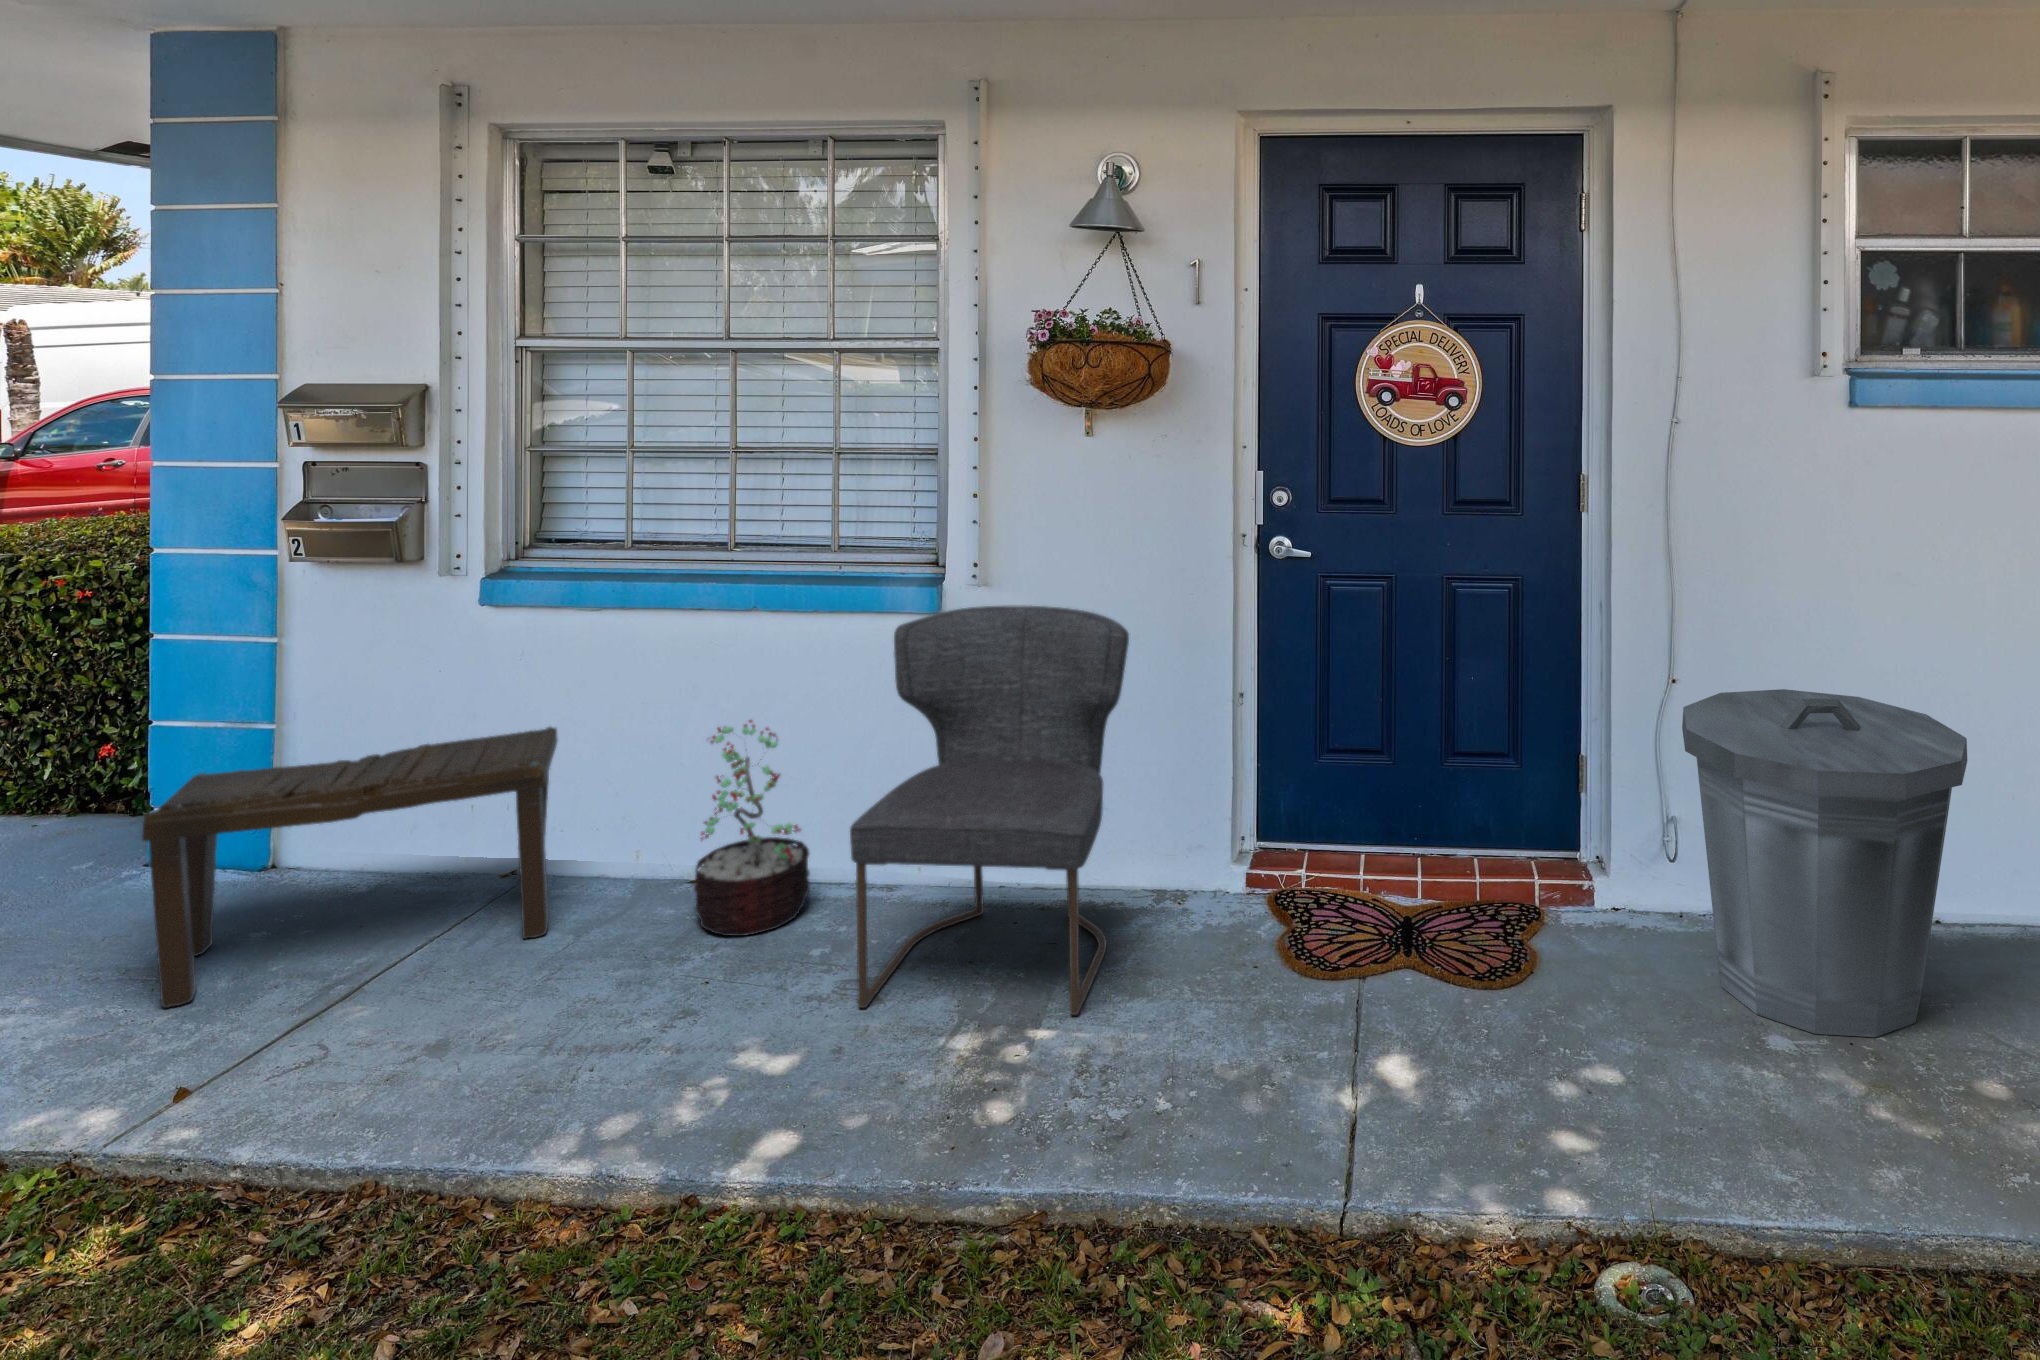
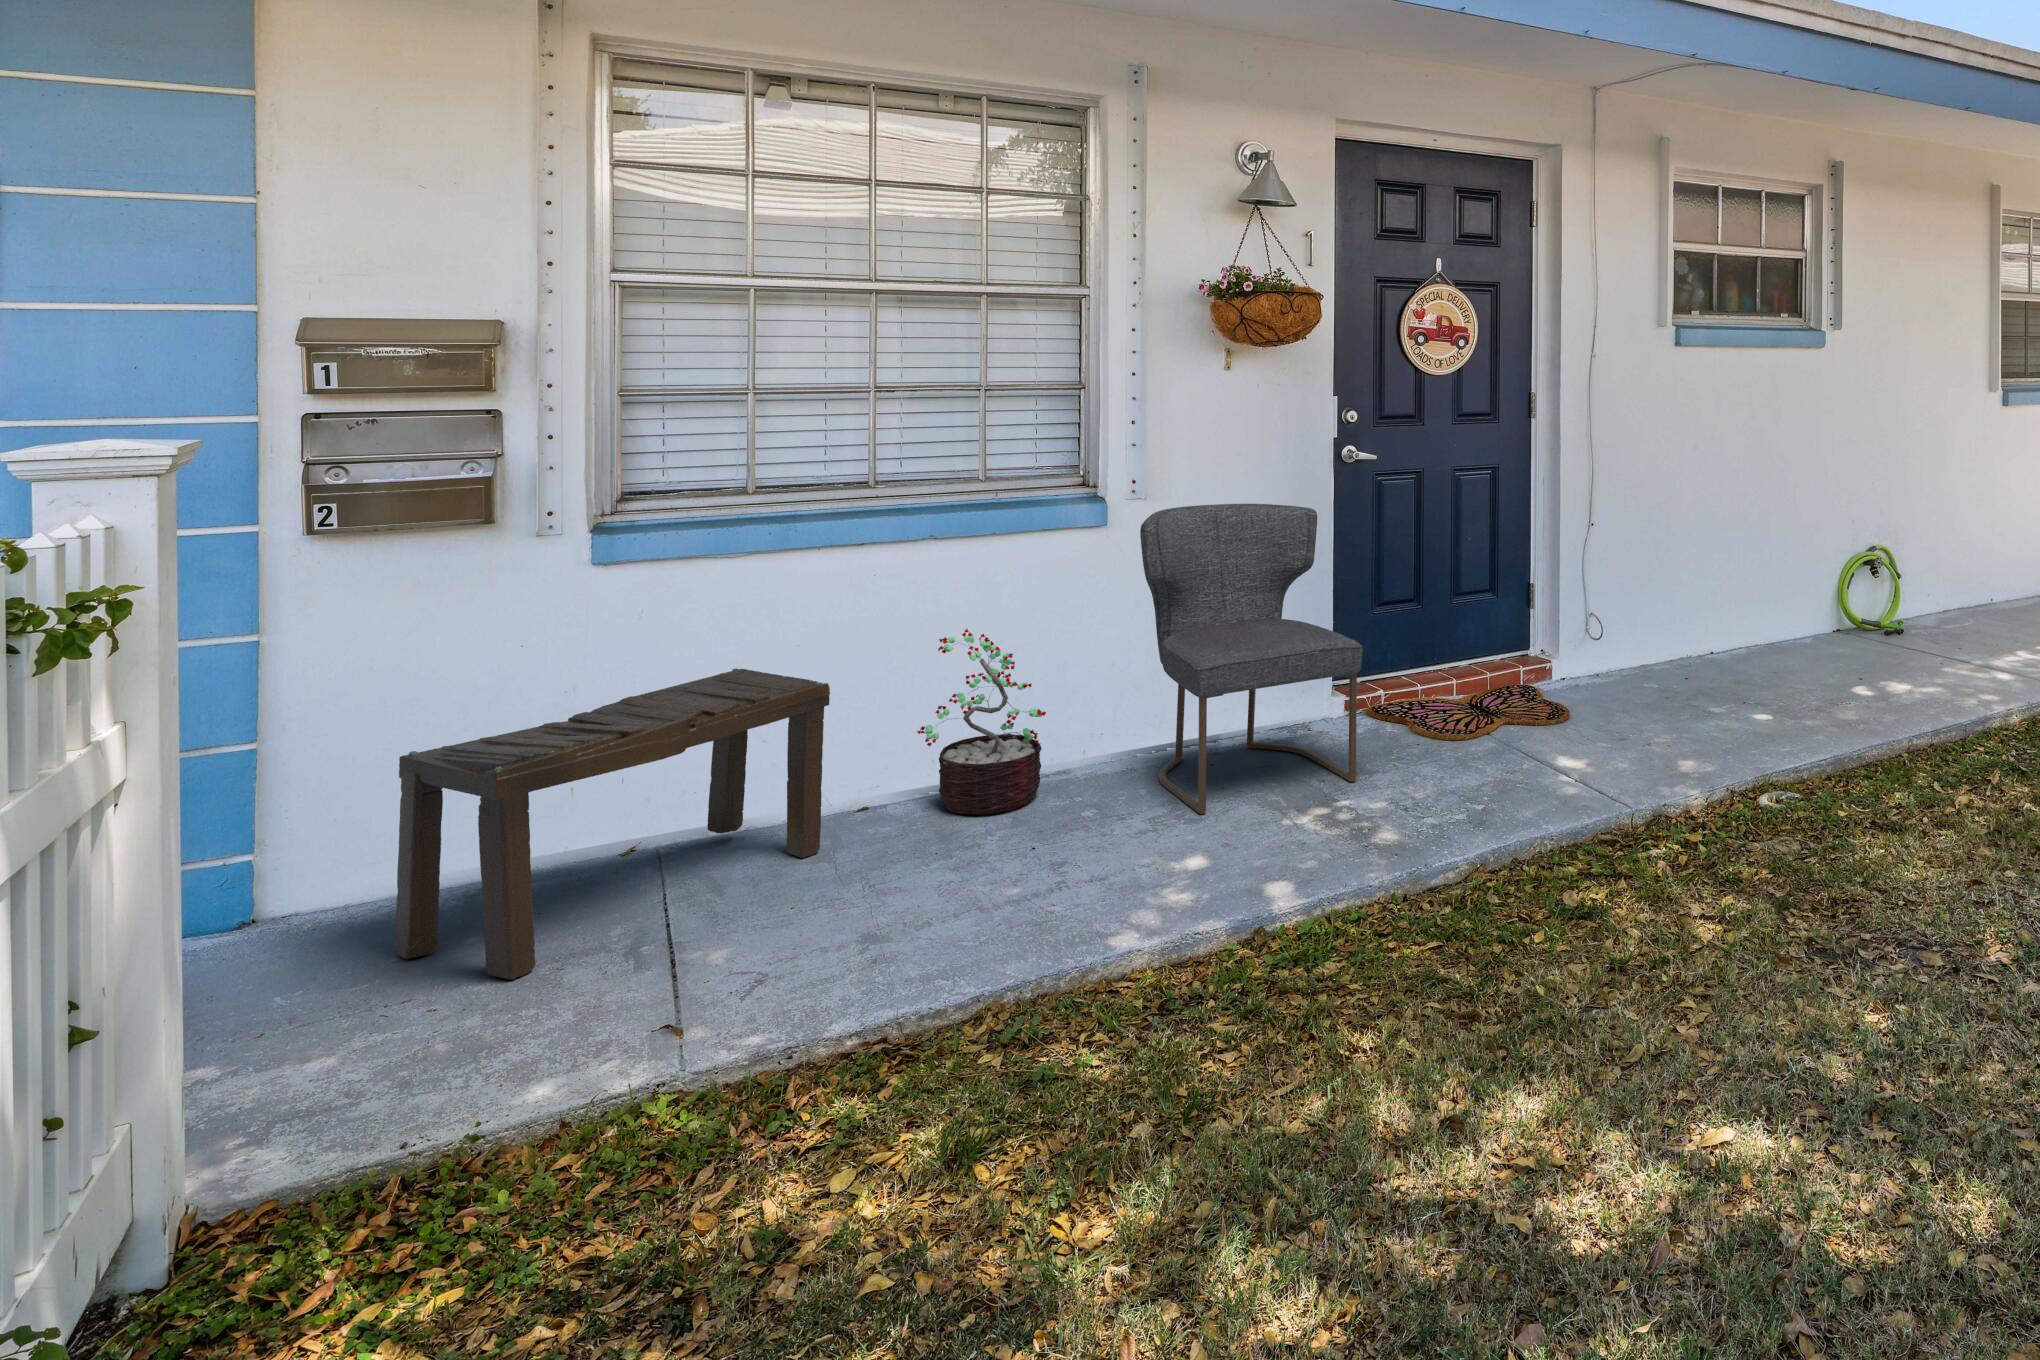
trash can: present [1682,689,1967,1037] -> none [1625,512,1785,699]

